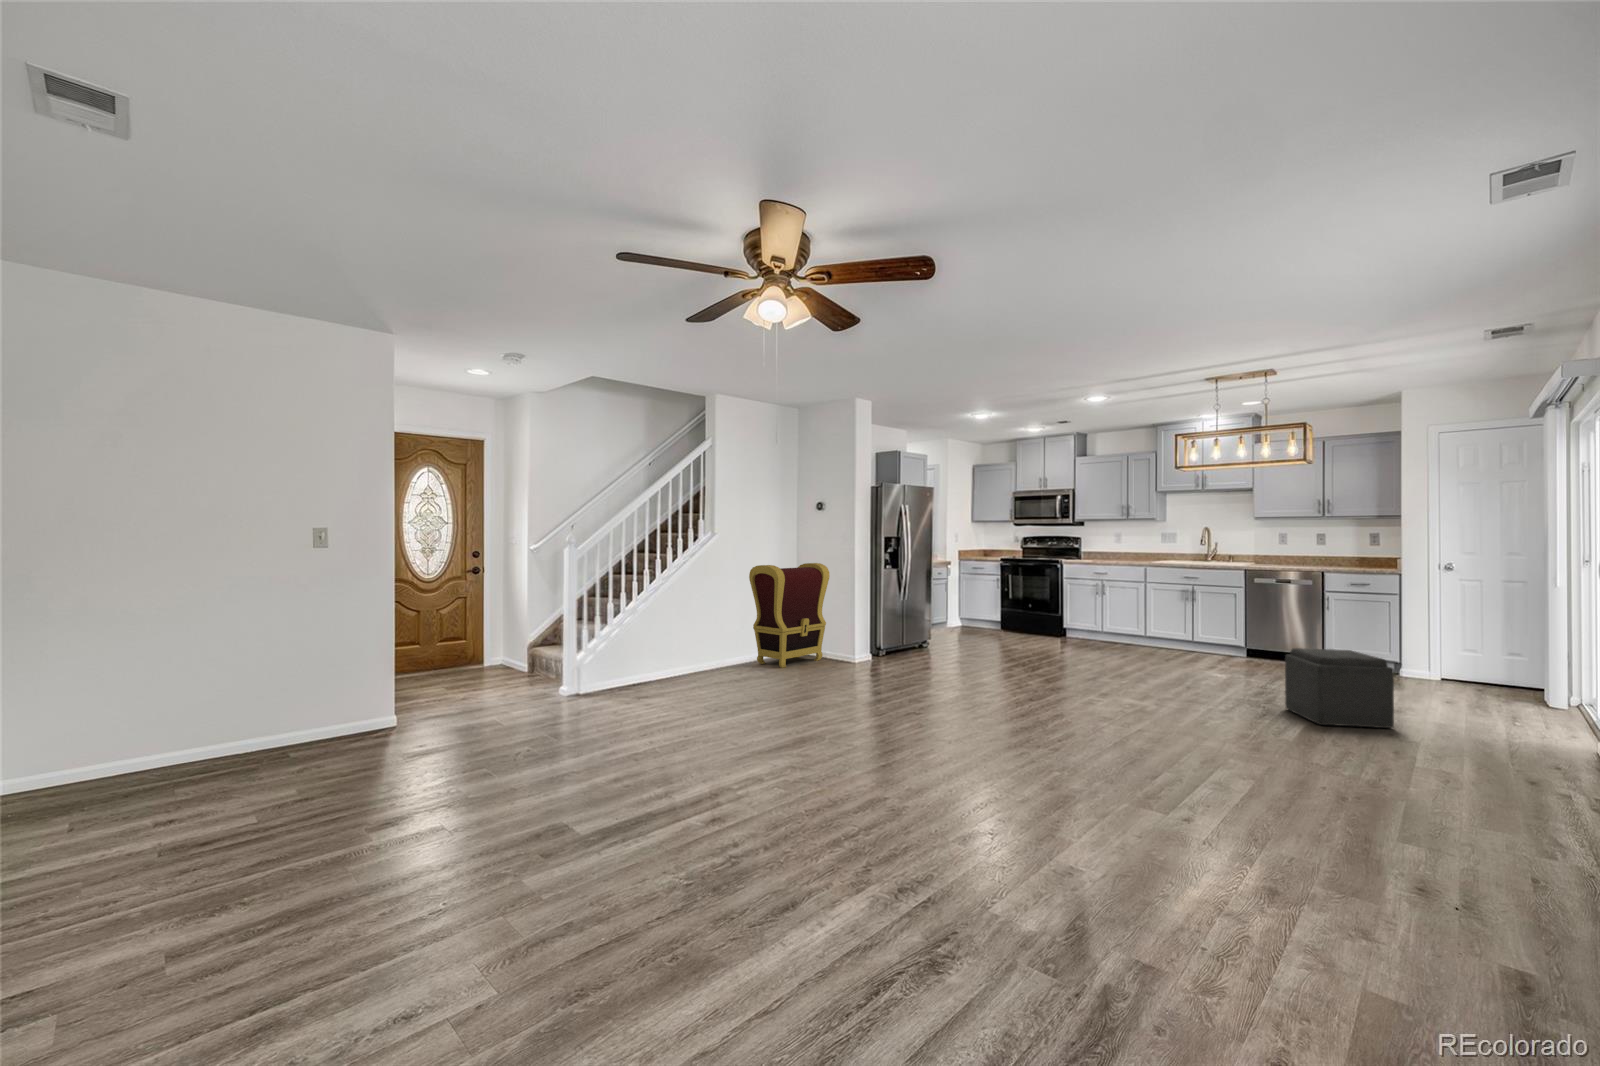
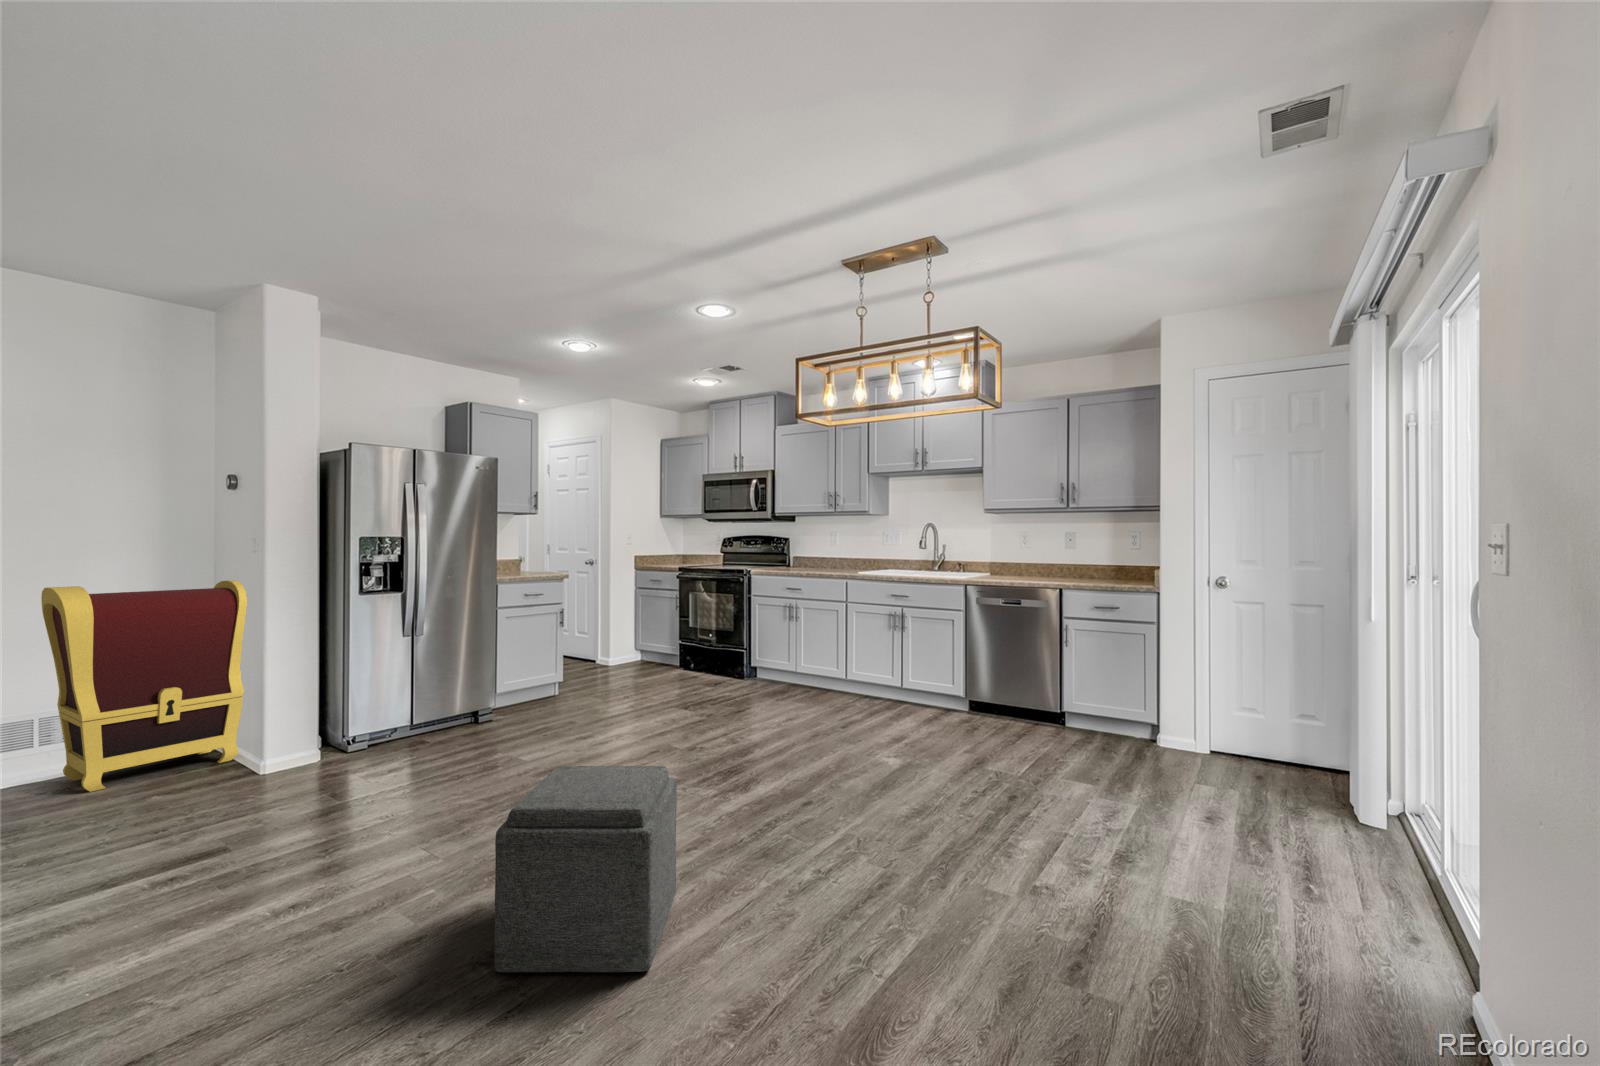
ottoman: present [1285,648,1394,728] -> present [494,766,677,972]

